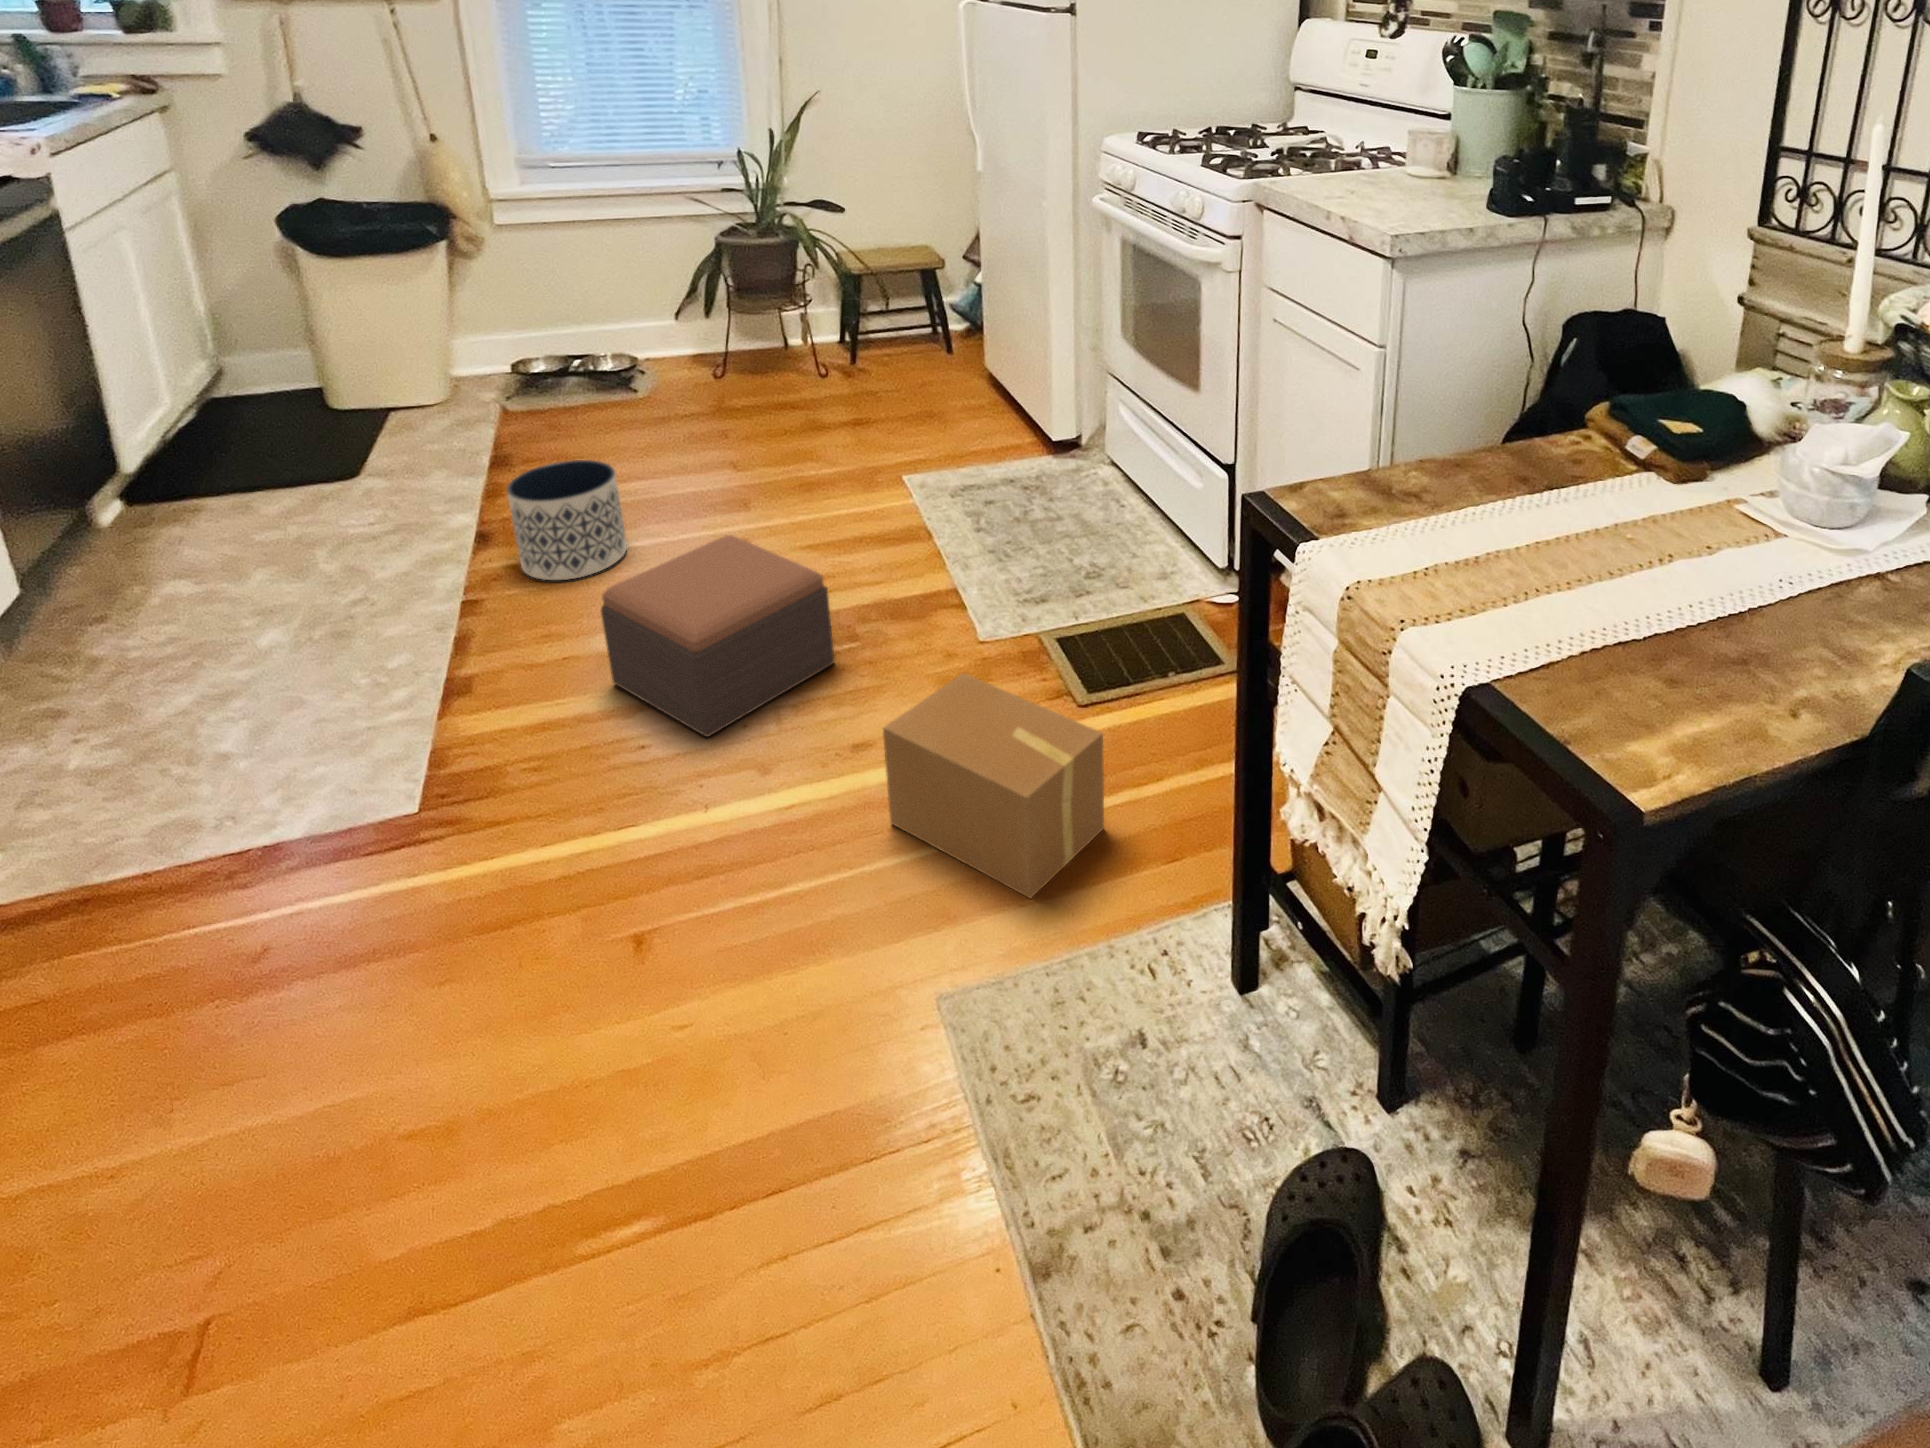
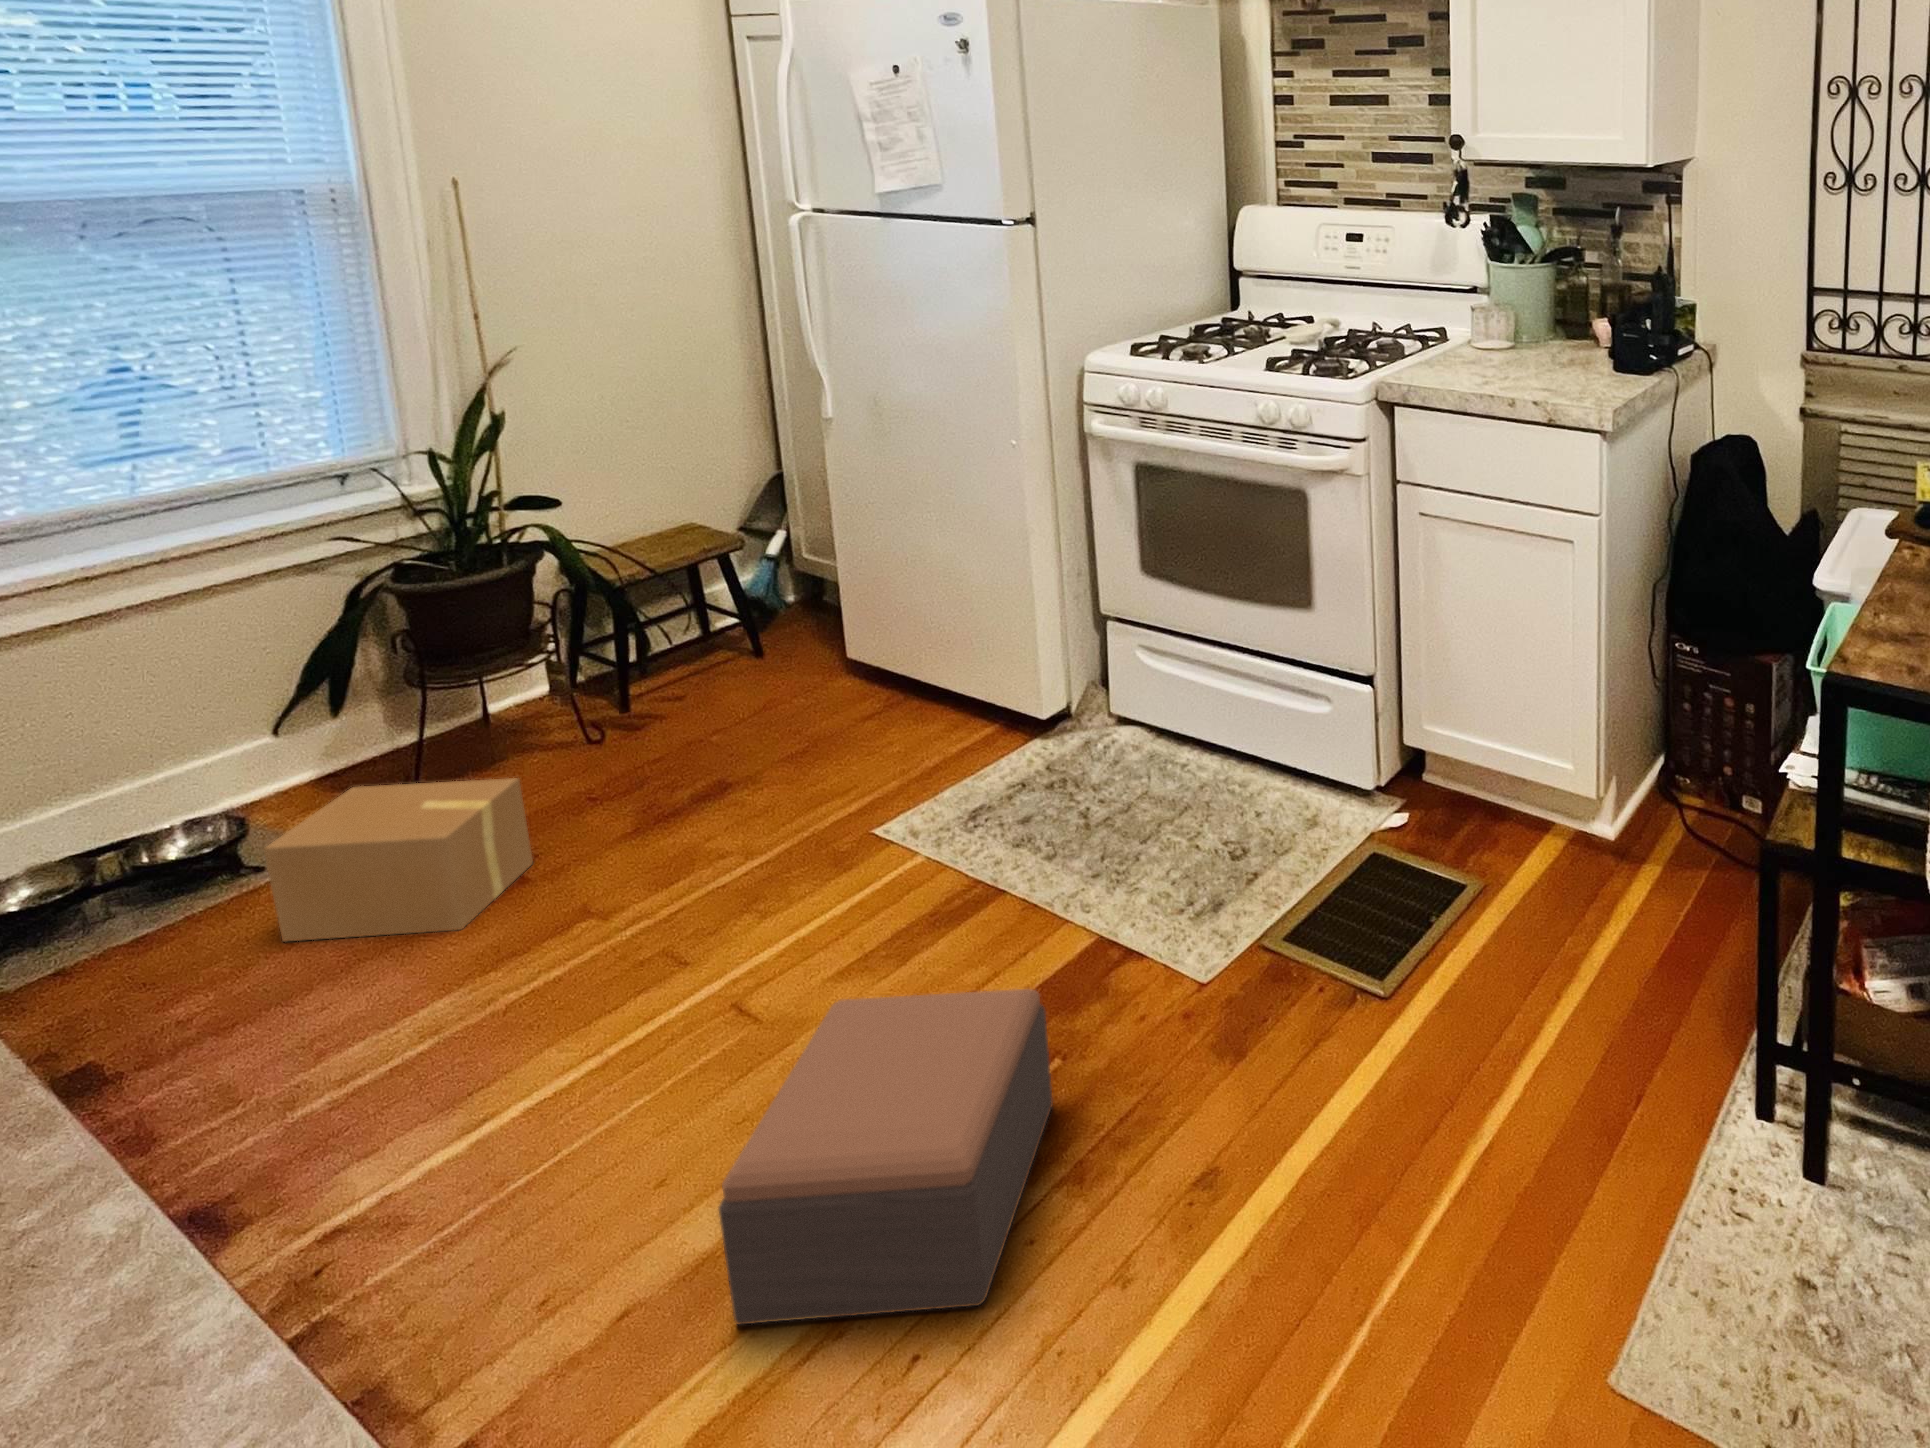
planter: present [507,460,627,580] -> none [282,995,525,1255]
cardboard box: present [883,673,1104,898] -> present [264,778,533,942]

